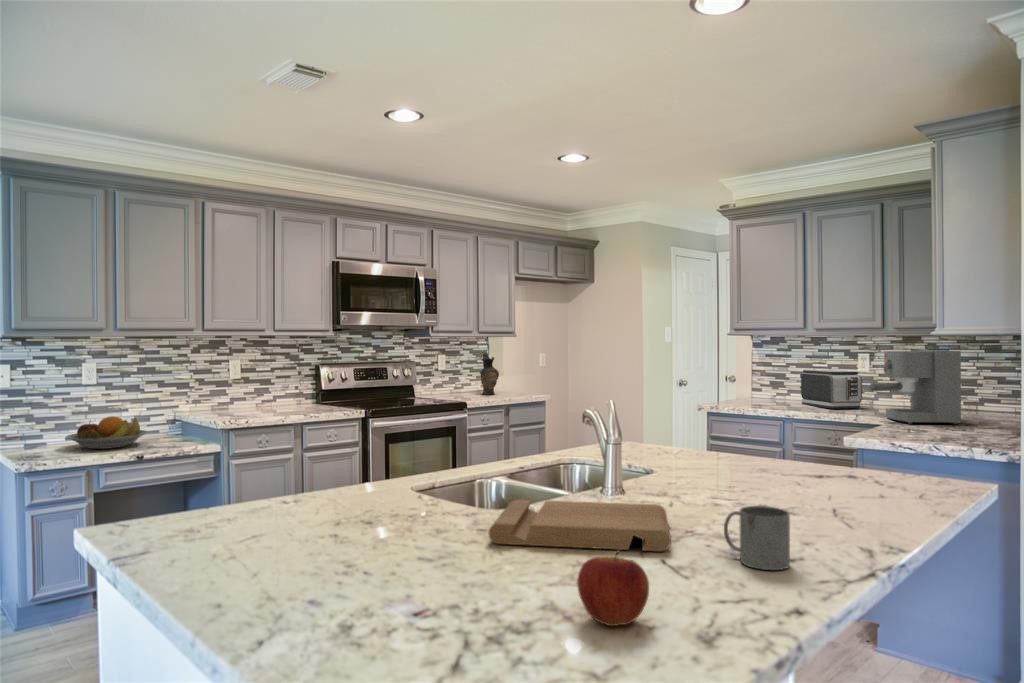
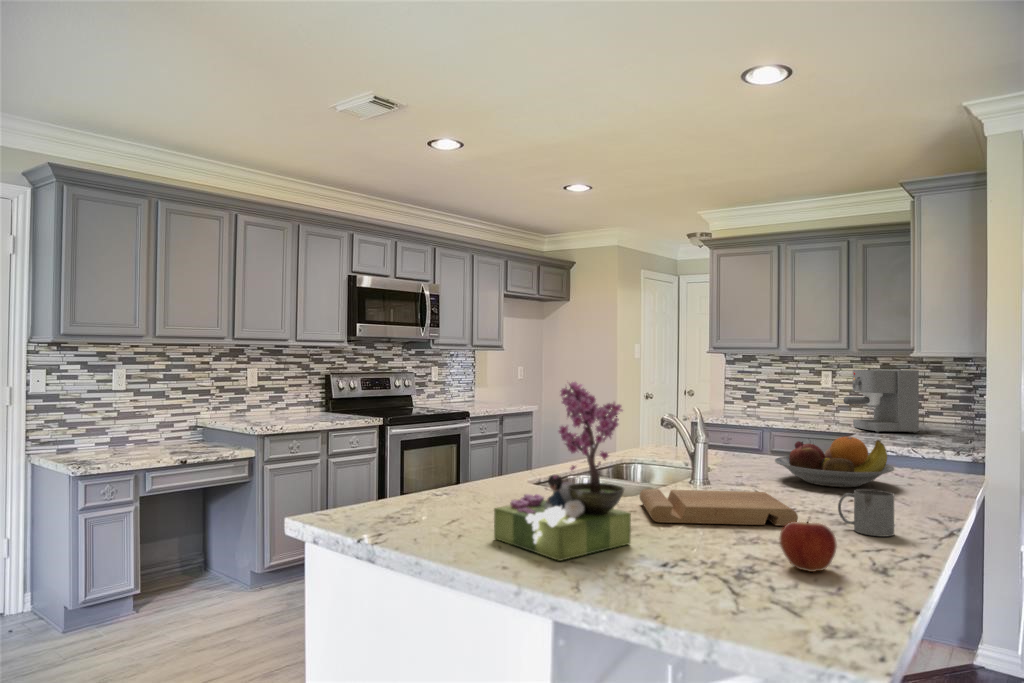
ceramic pitcher: present [481,352,499,395] -> none [474,365,492,405]
flower arrangement: none [269,368,425,600] -> present [494,382,631,561]
toaster: present [801,370,862,409] -> none [773,385,828,420]
fruit bowl: present [66,416,148,449] -> present [775,437,894,487]

